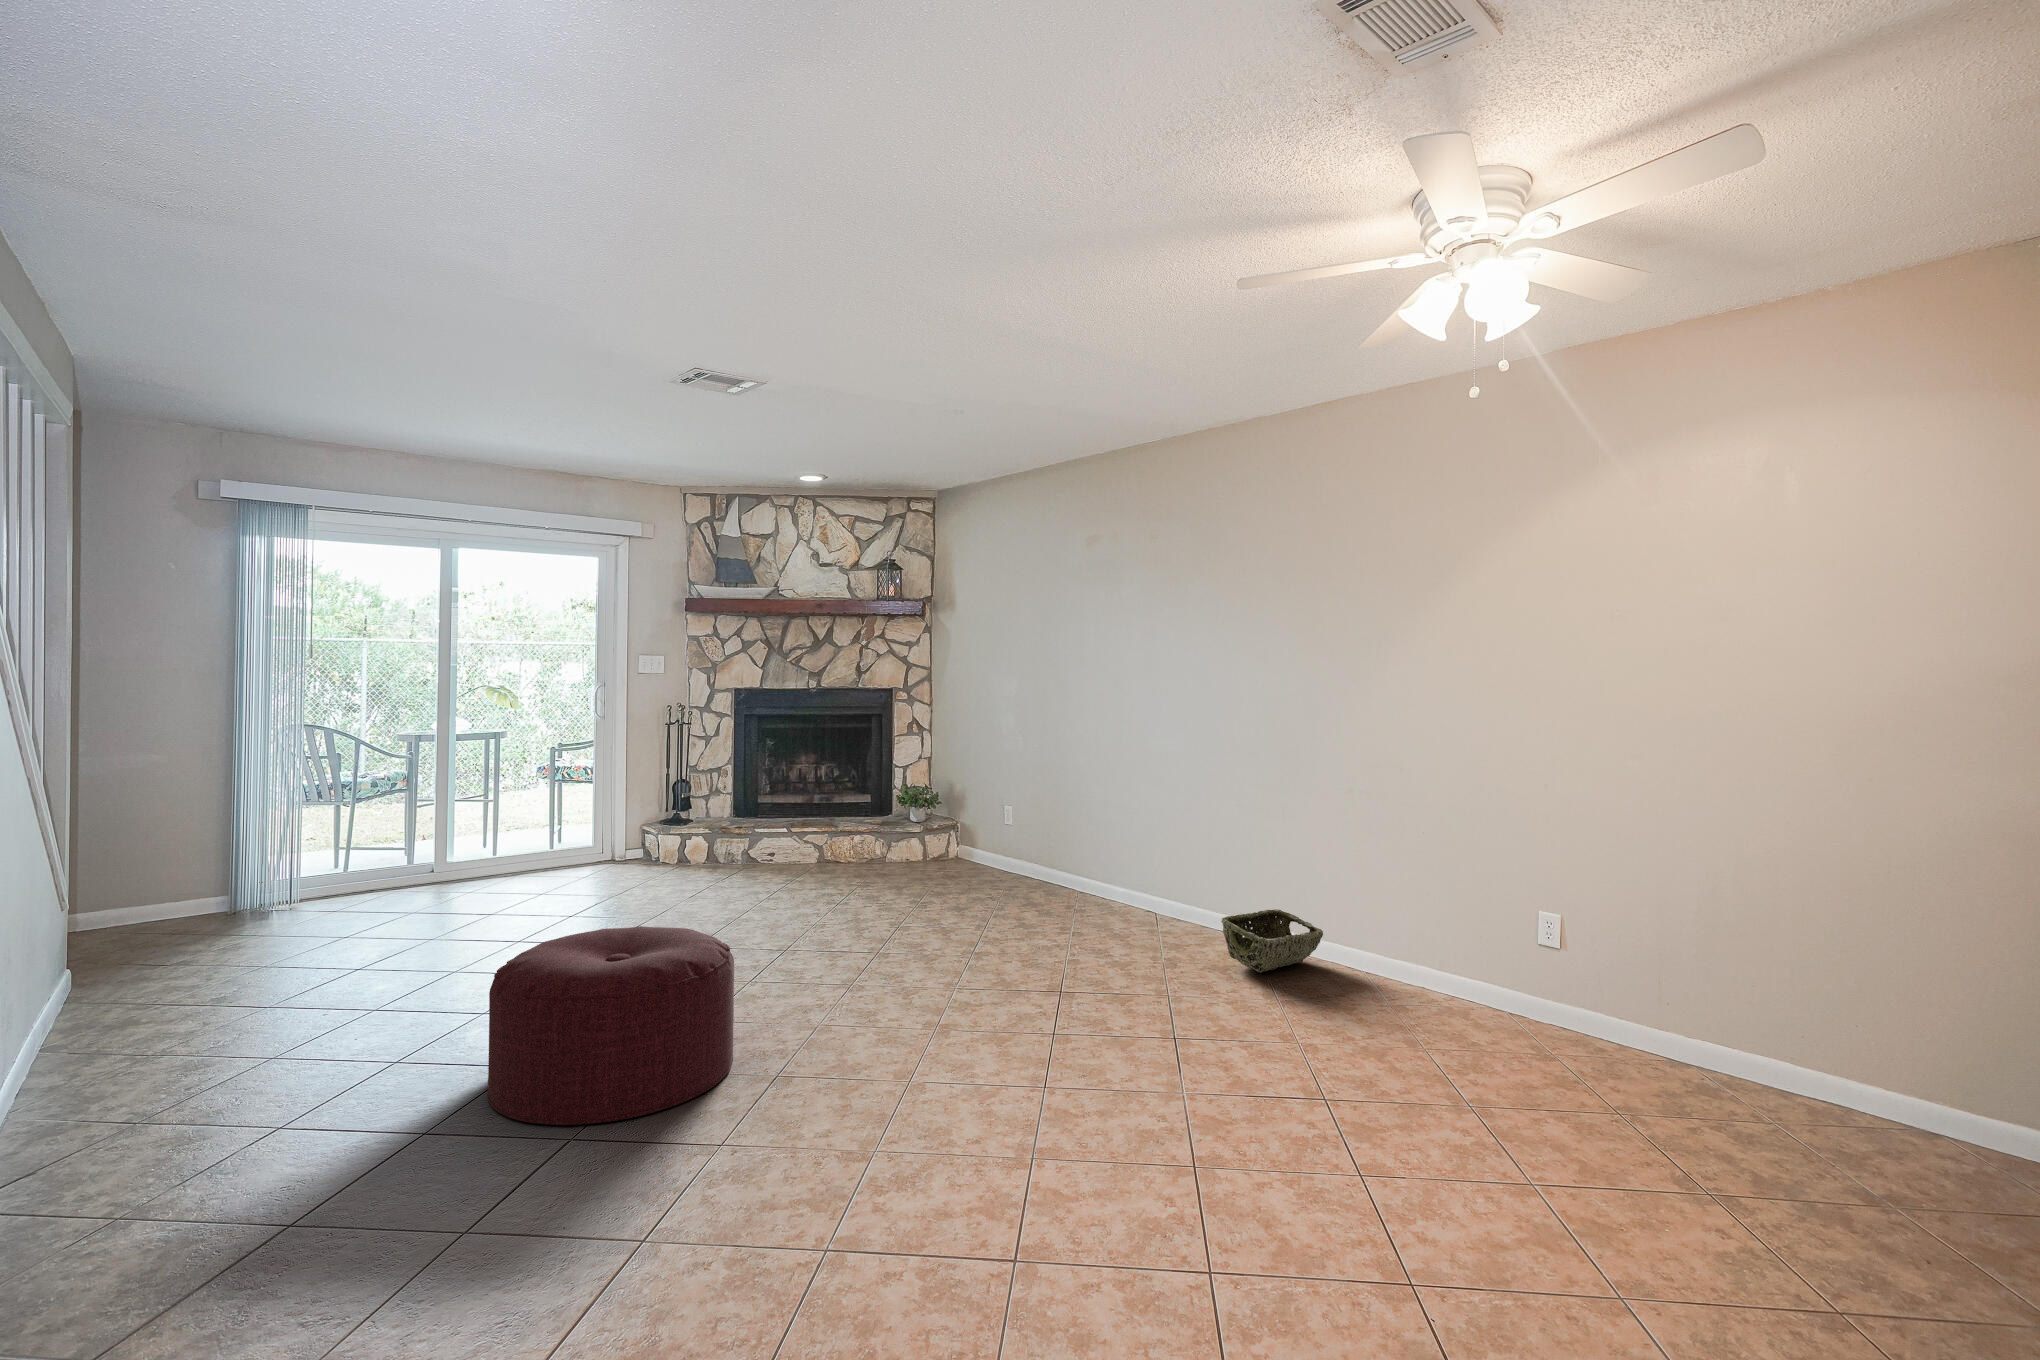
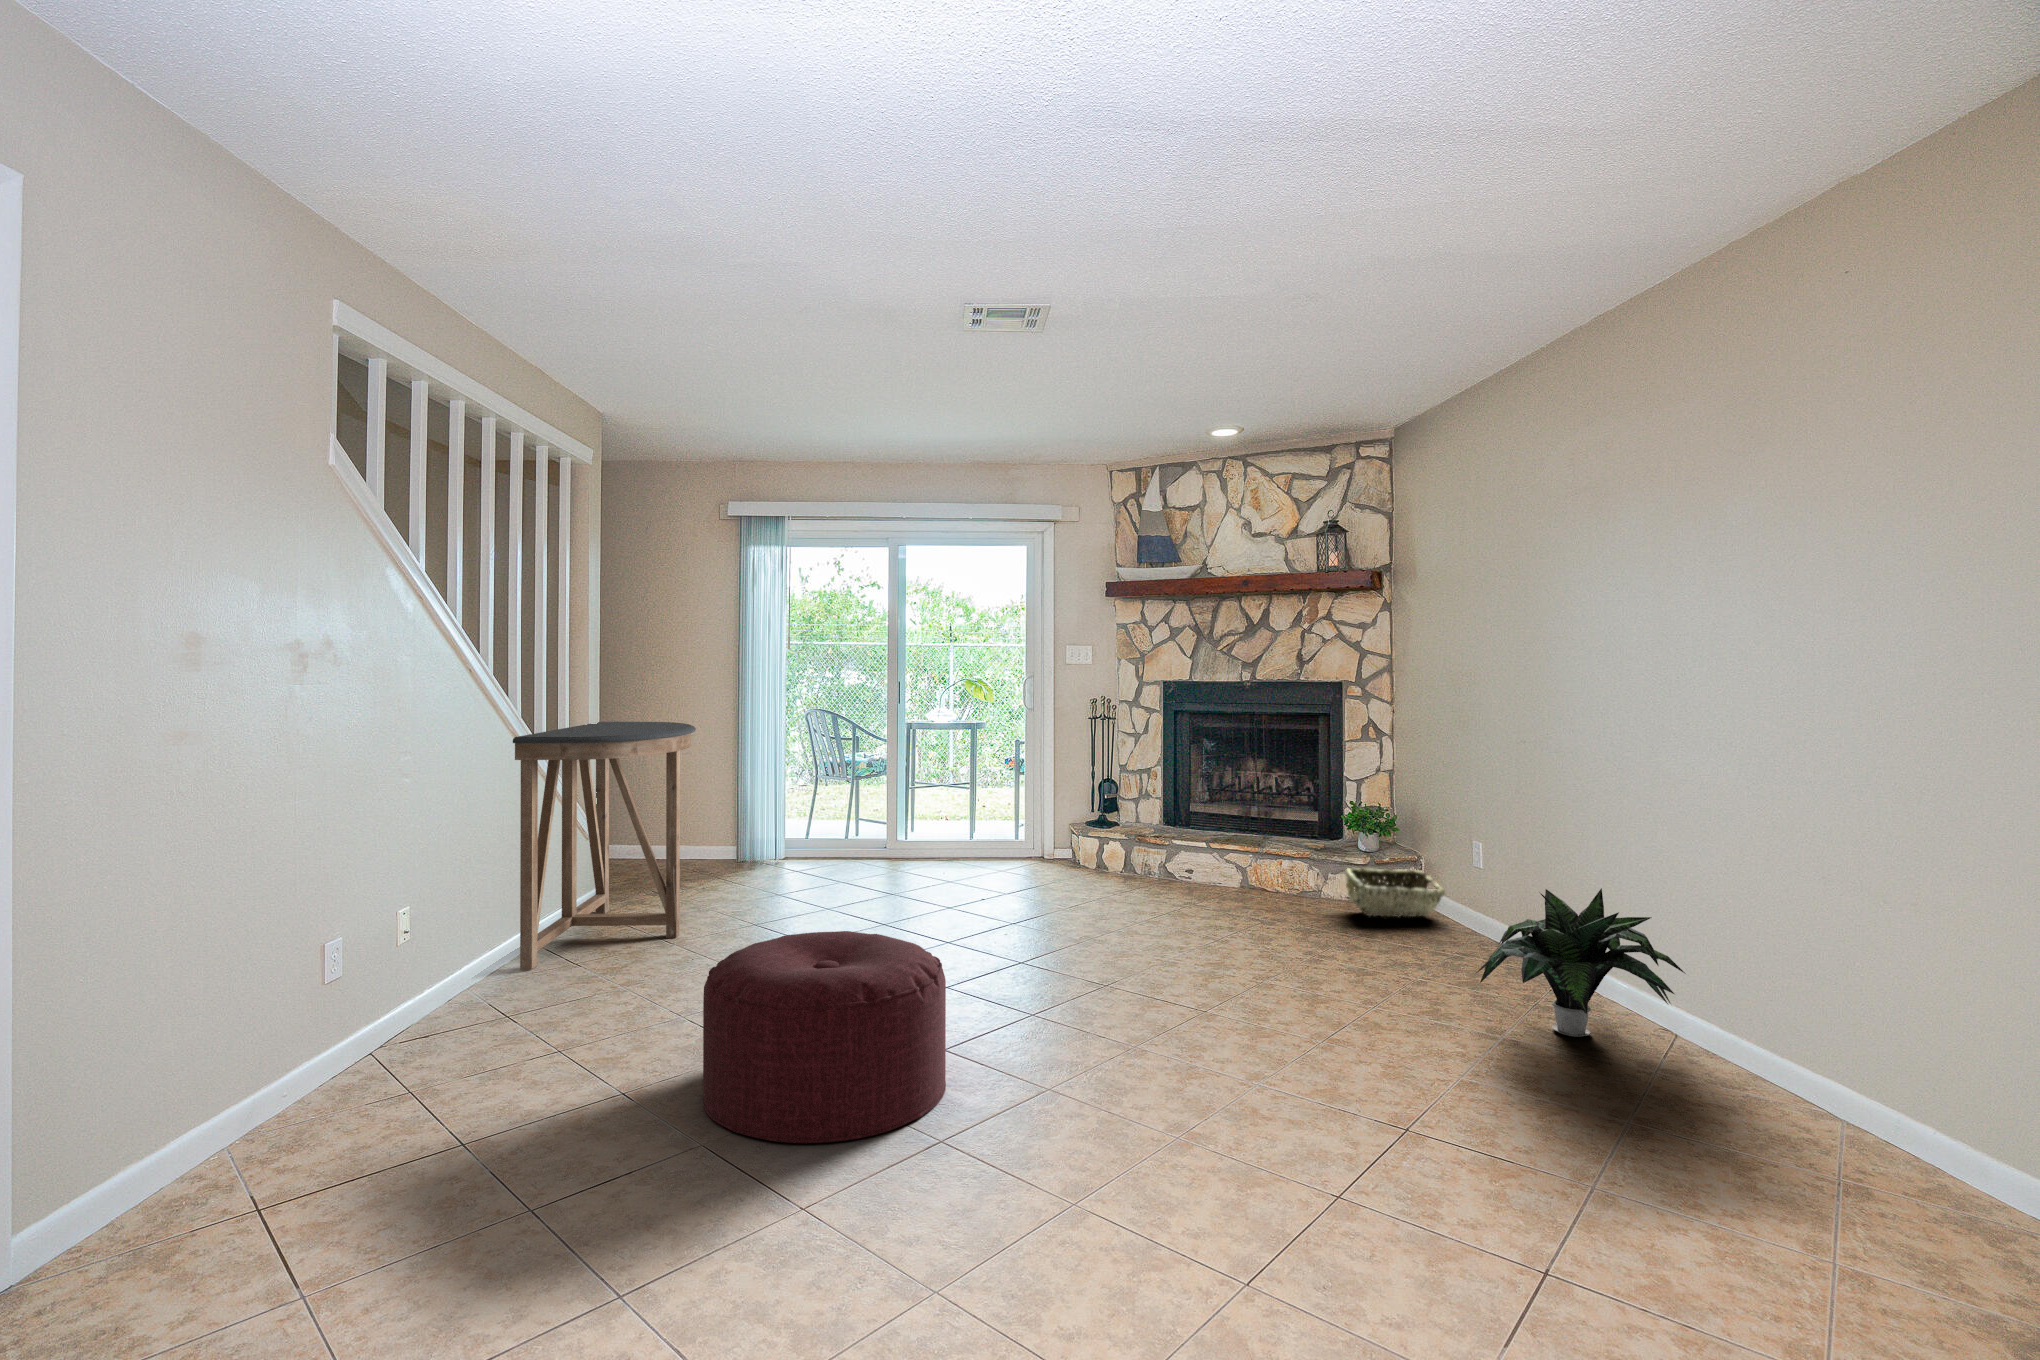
console table: none [45,741,273,1061] -> present [513,722,696,970]
potted plant: none [1051,824,1173,925] -> present [1476,888,1685,1037]
woven basket: present [1221,909,1323,973] -> present [1345,868,1445,917]

